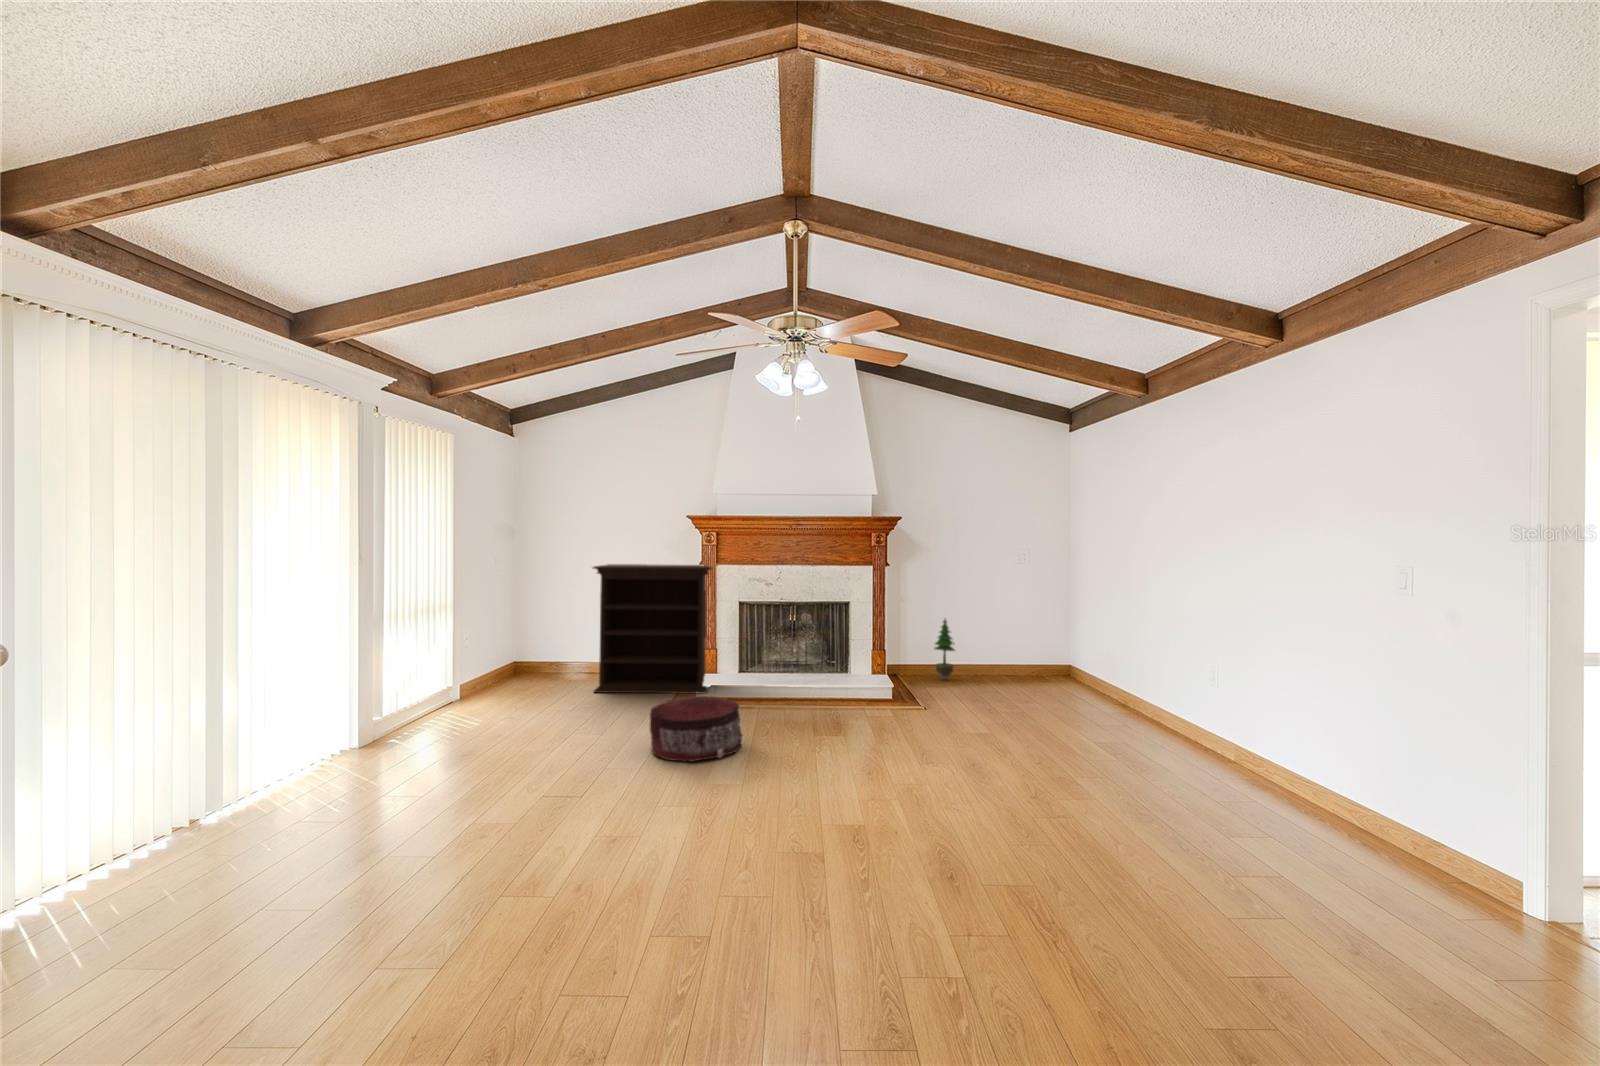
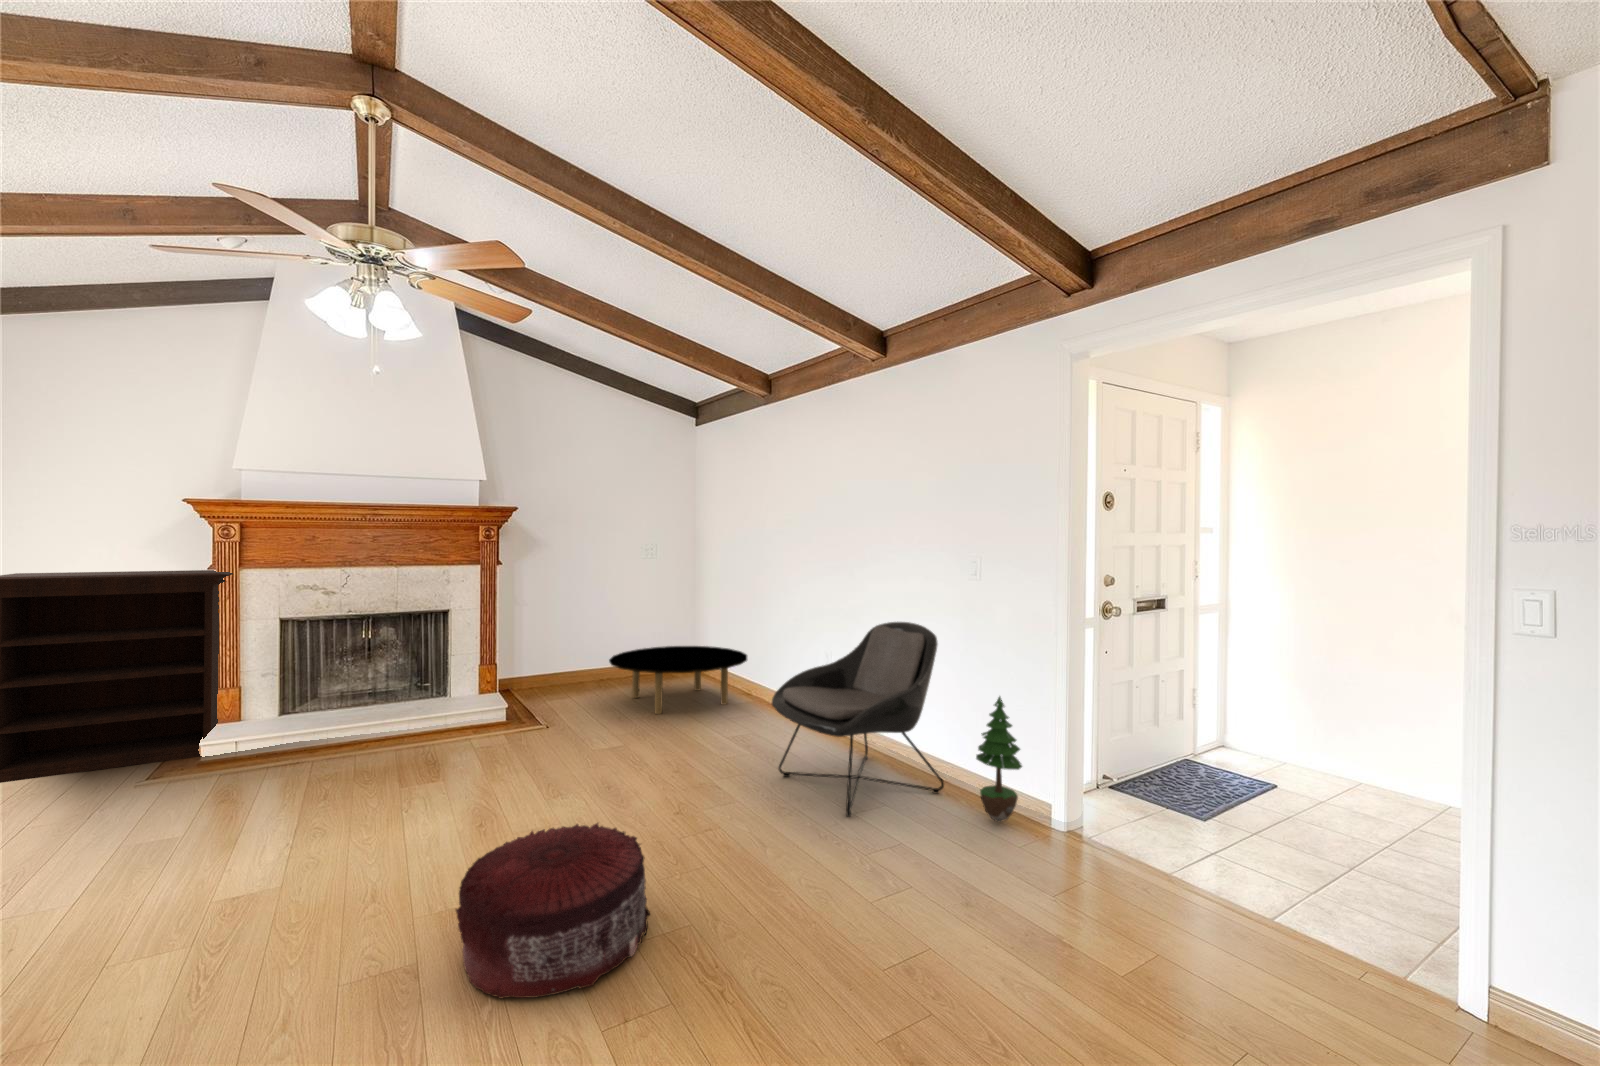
potted tree: present [935,619,955,679] -> present [976,696,1022,822]
lounge chair: none [1136,640,1360,844] -> present [772,622,944,817]
coffee table: none [979,650,1121,713] -> present [609,646,747,714]
pouf: present [650,696,742,761] -> present [456,823,650,998]

